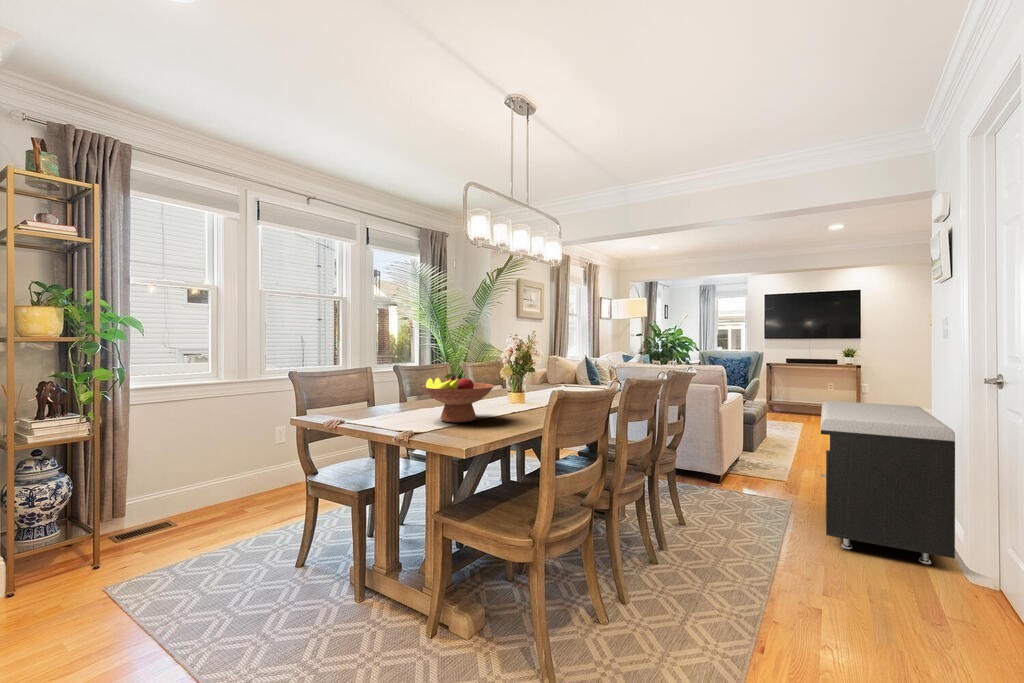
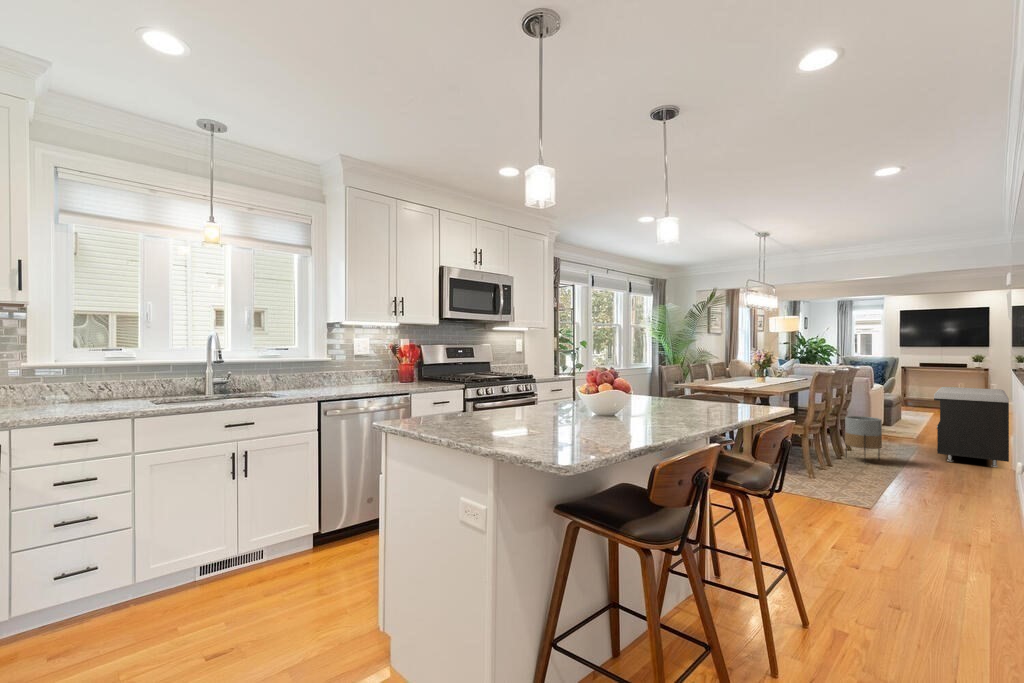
fruit bowl: present [422,374,494,422] -> none [730,365,765,387]
planter: none [665,468,730,575] -> present [845,416,882,463]

